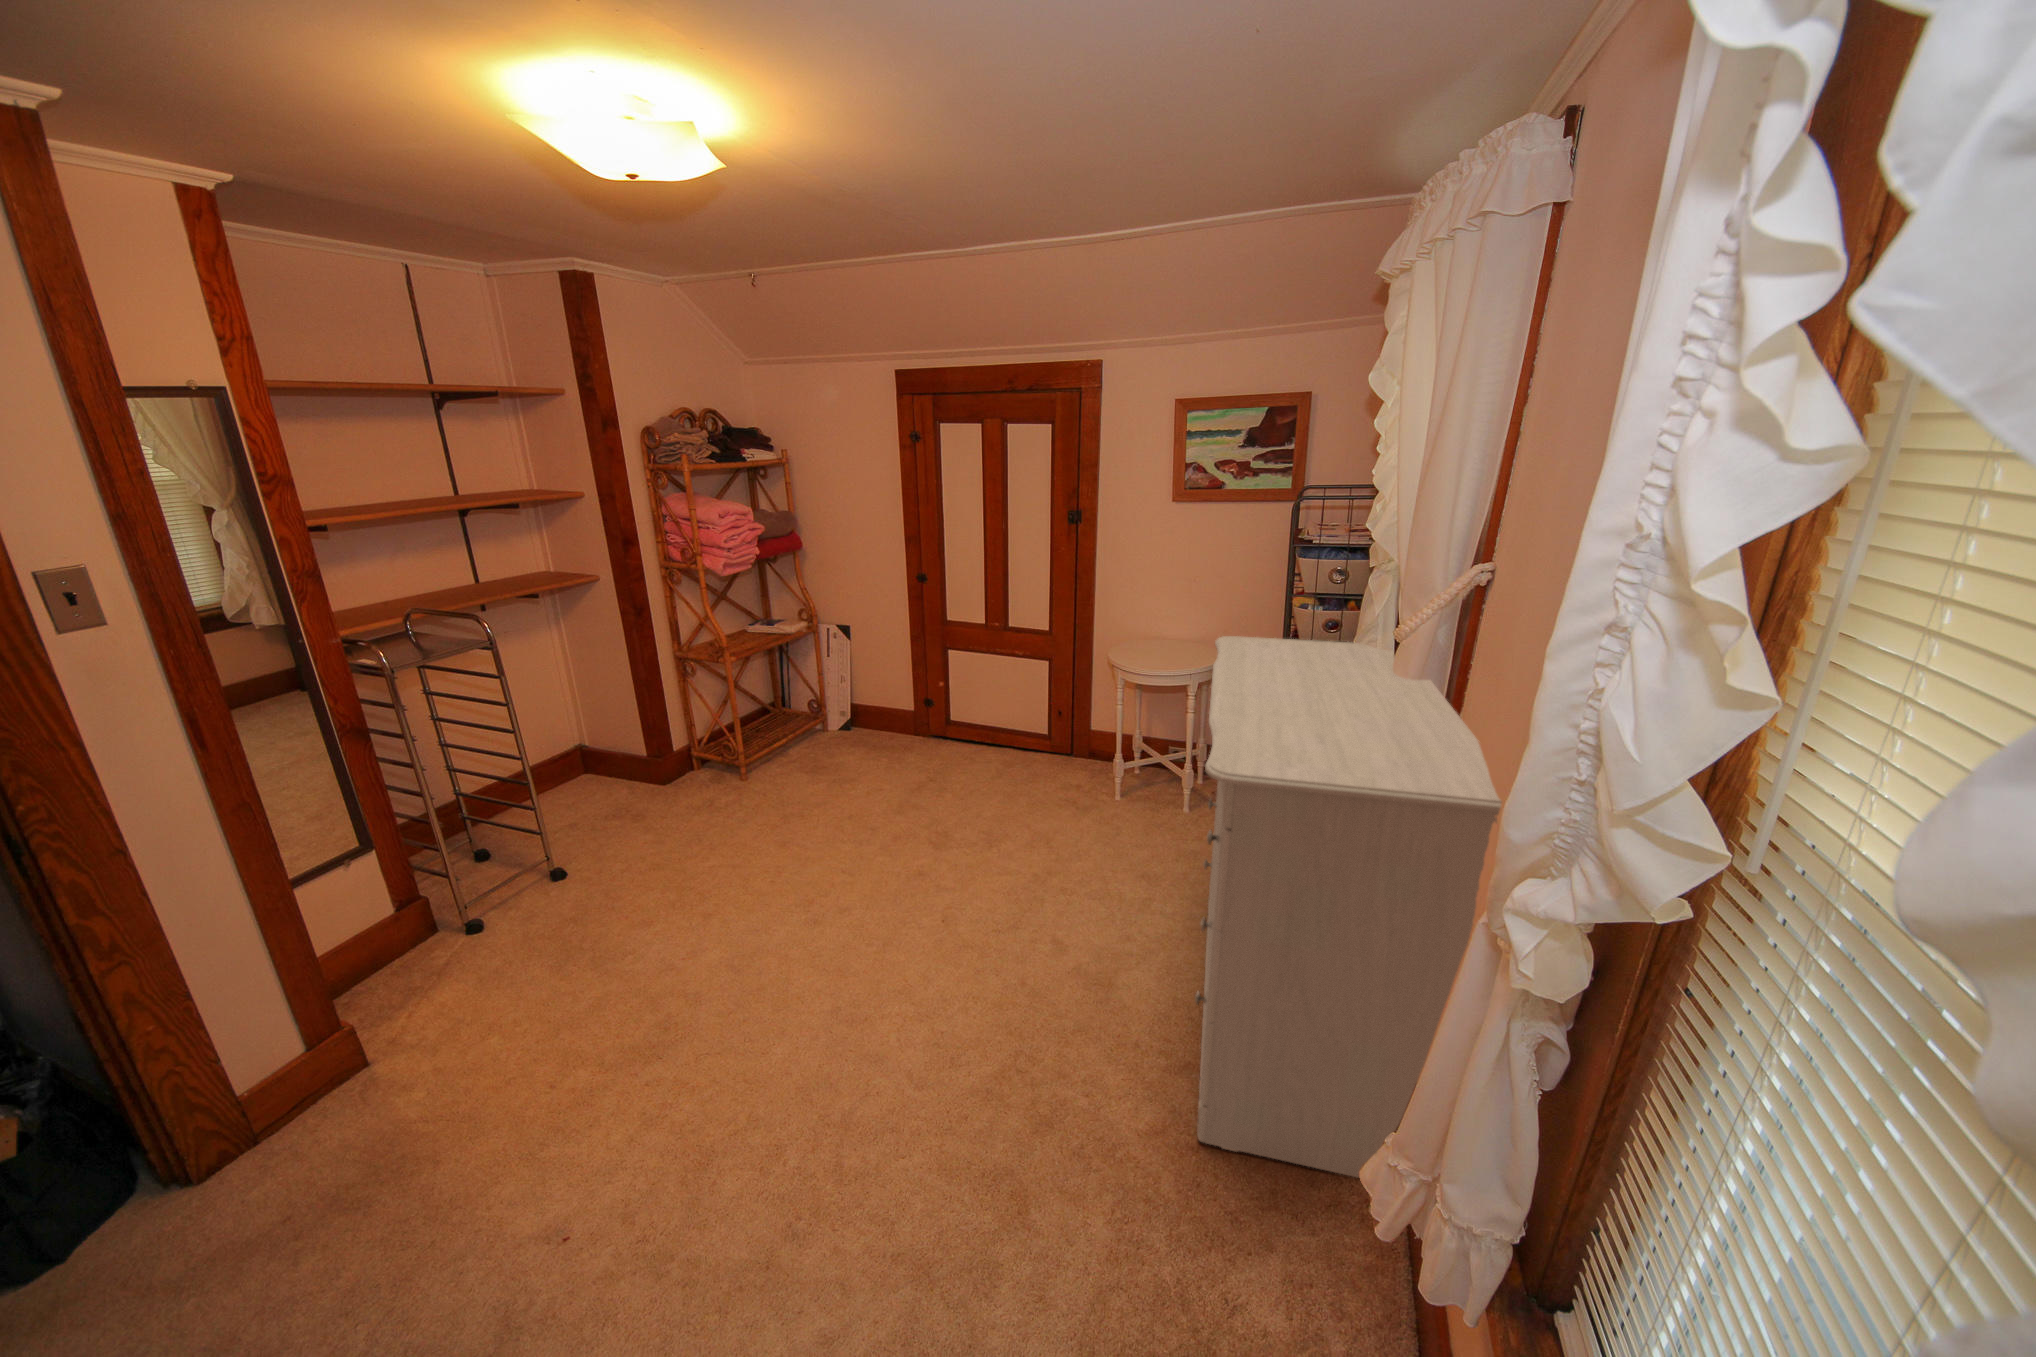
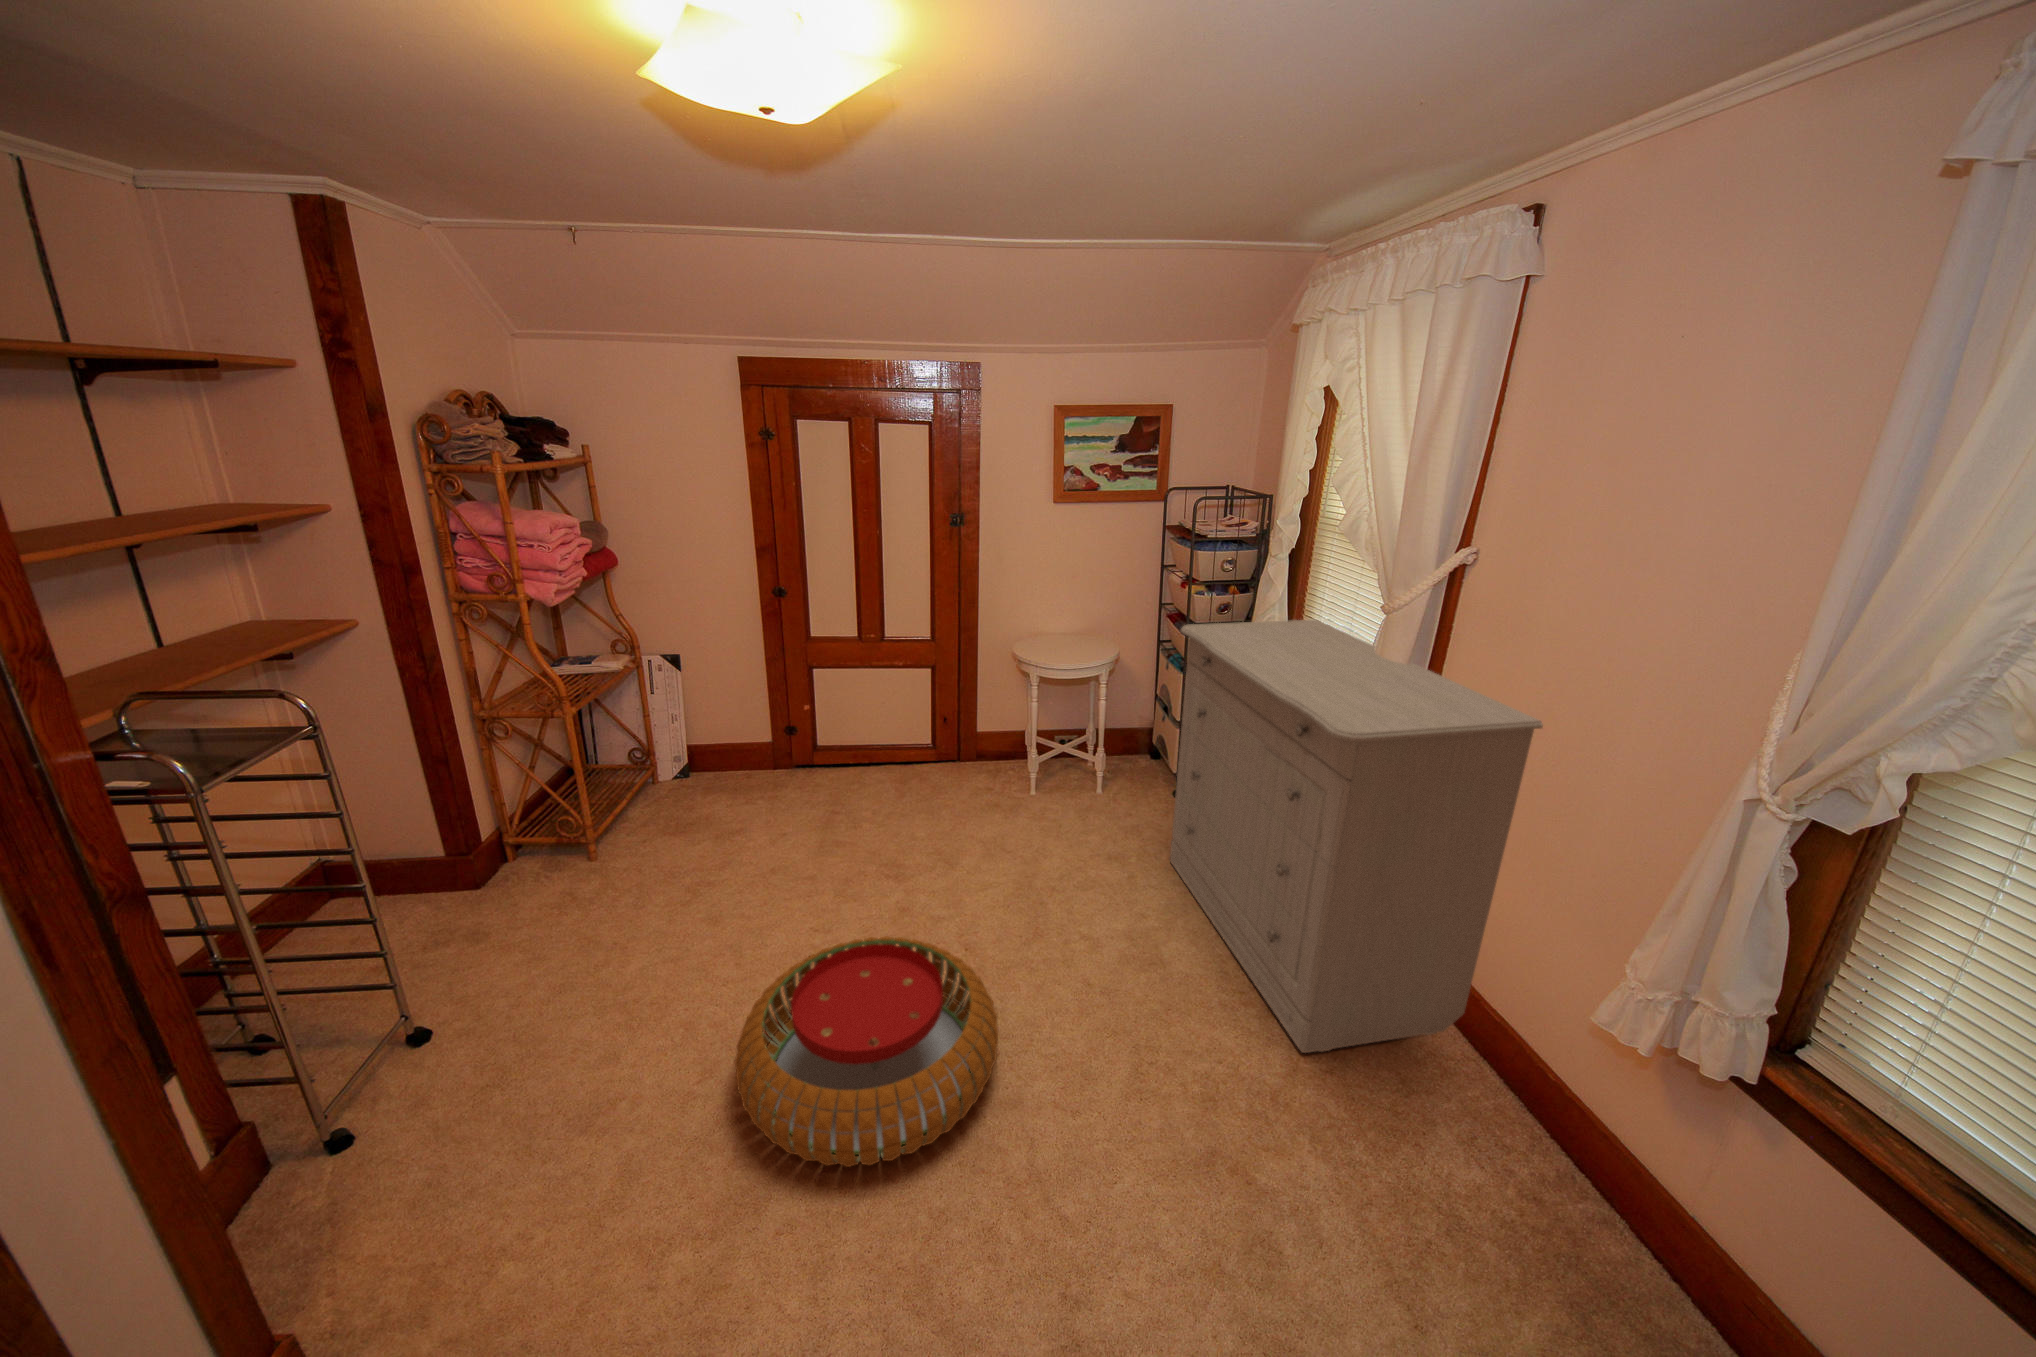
pouf: none [670,887,914,1082] -> present [735,936,998,1167]

